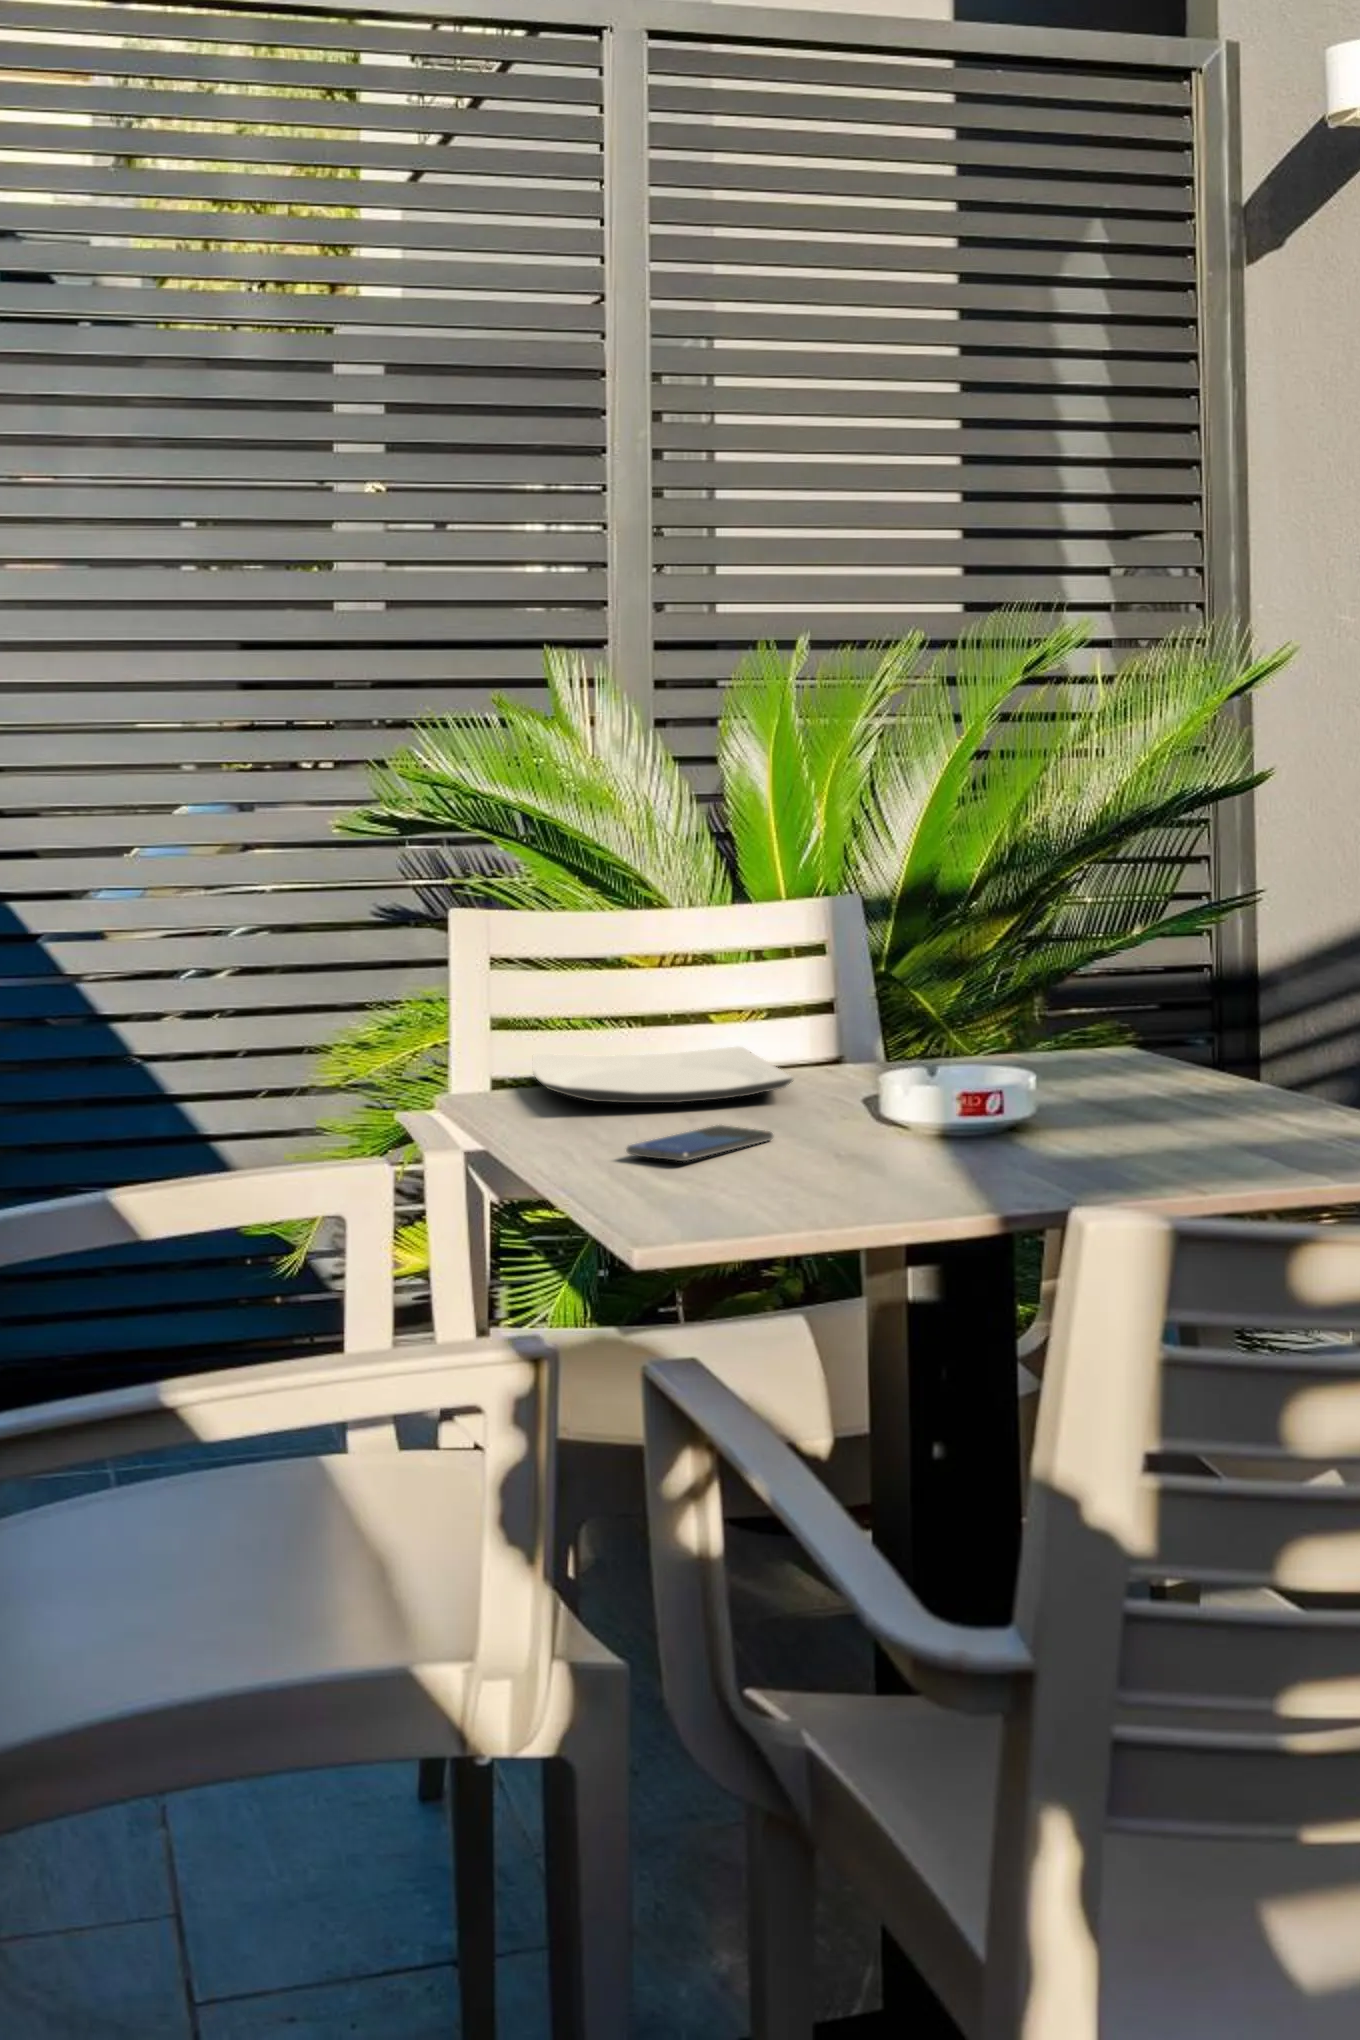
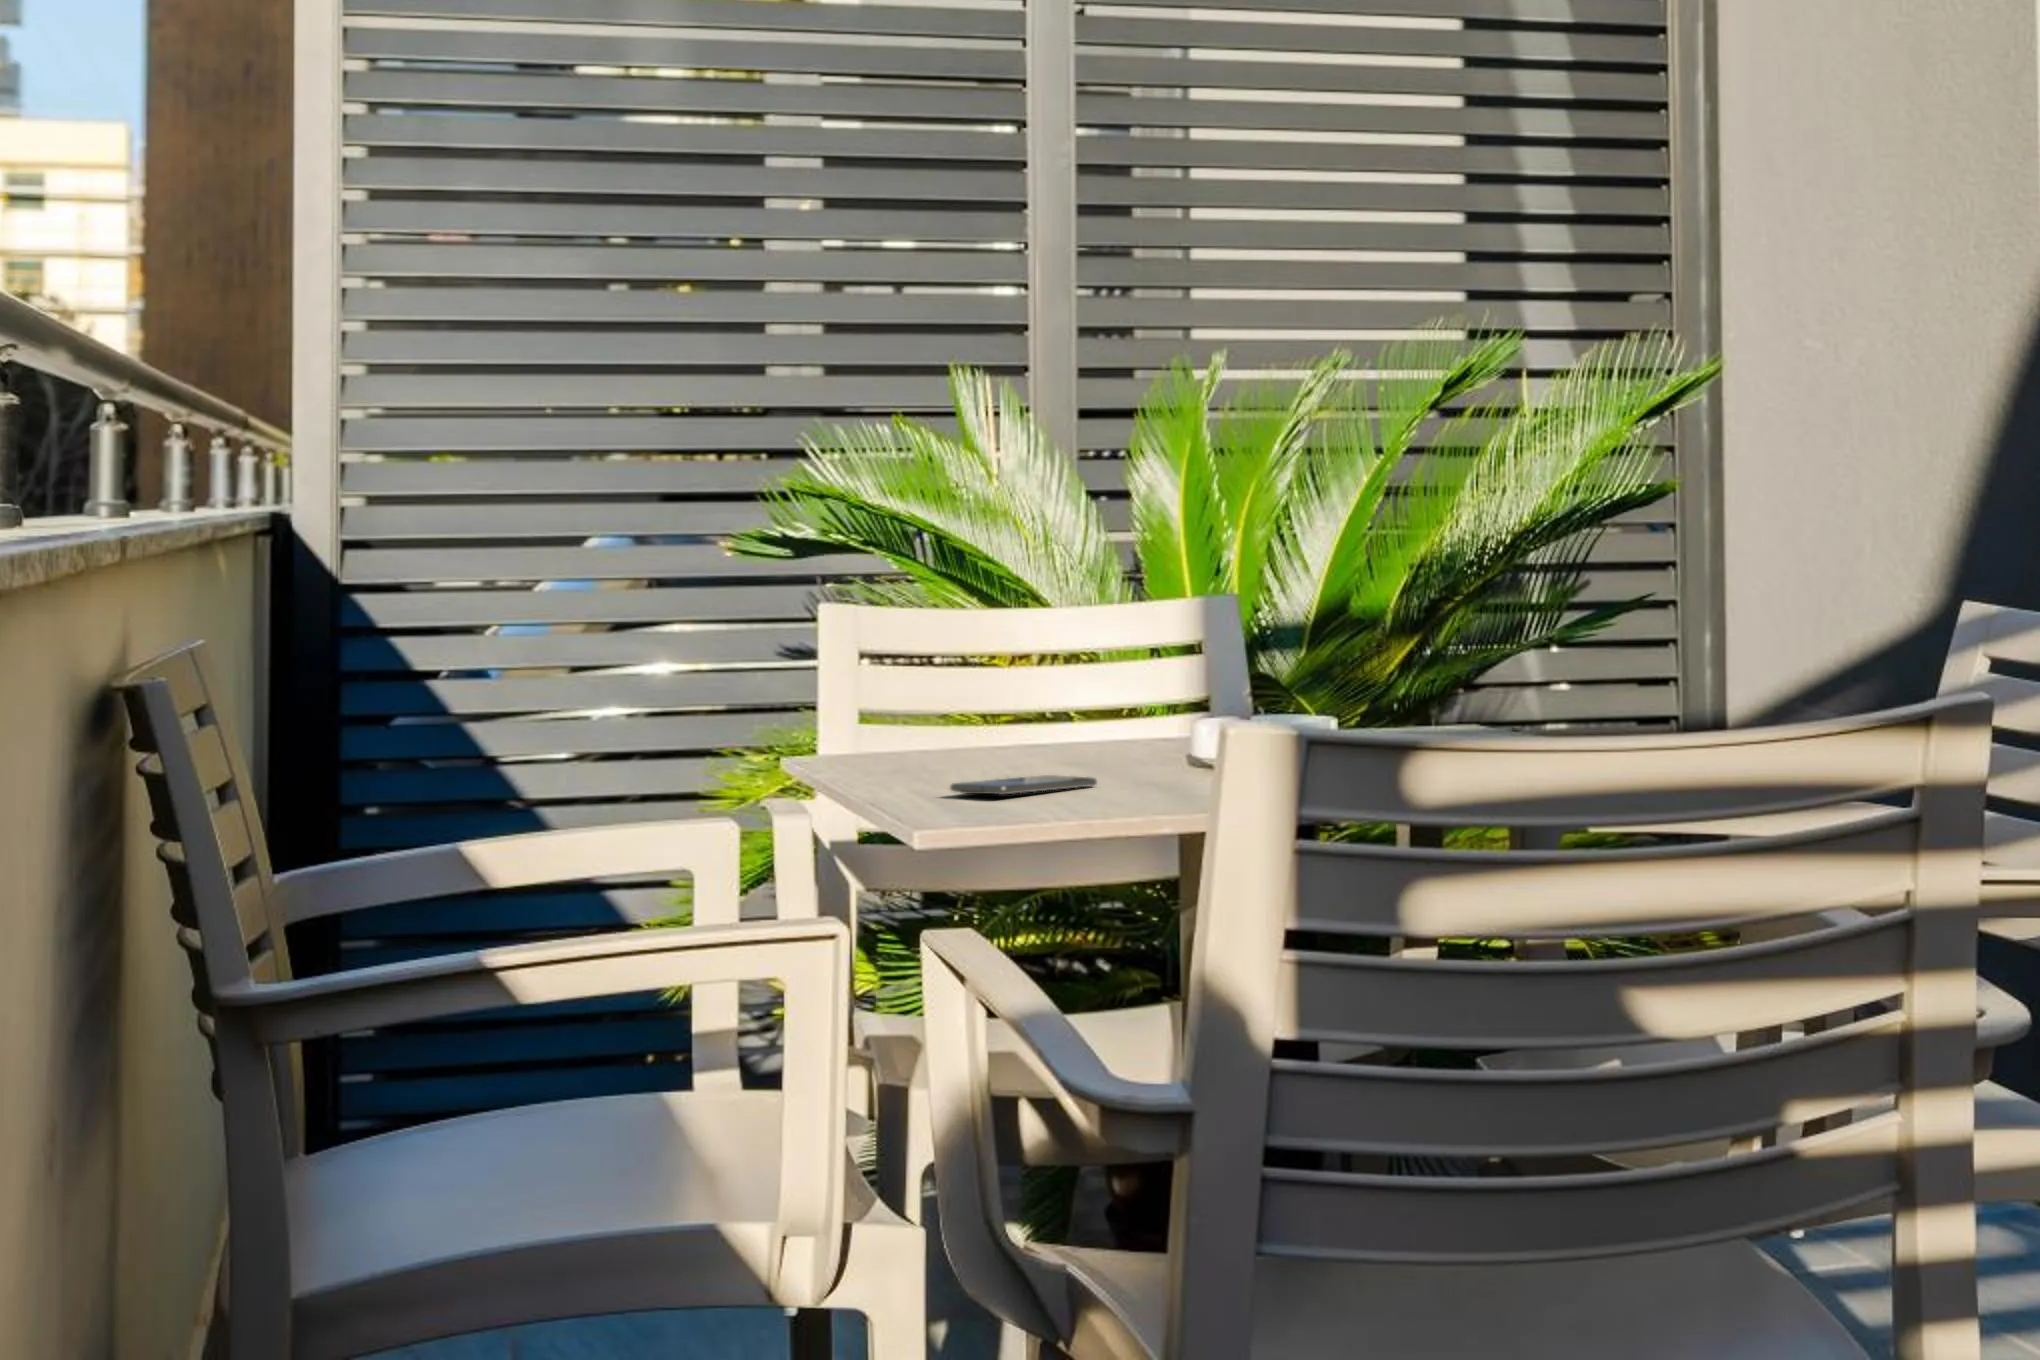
plate: present [533,1046,793,1103] -> none [885,728,1133,766]

